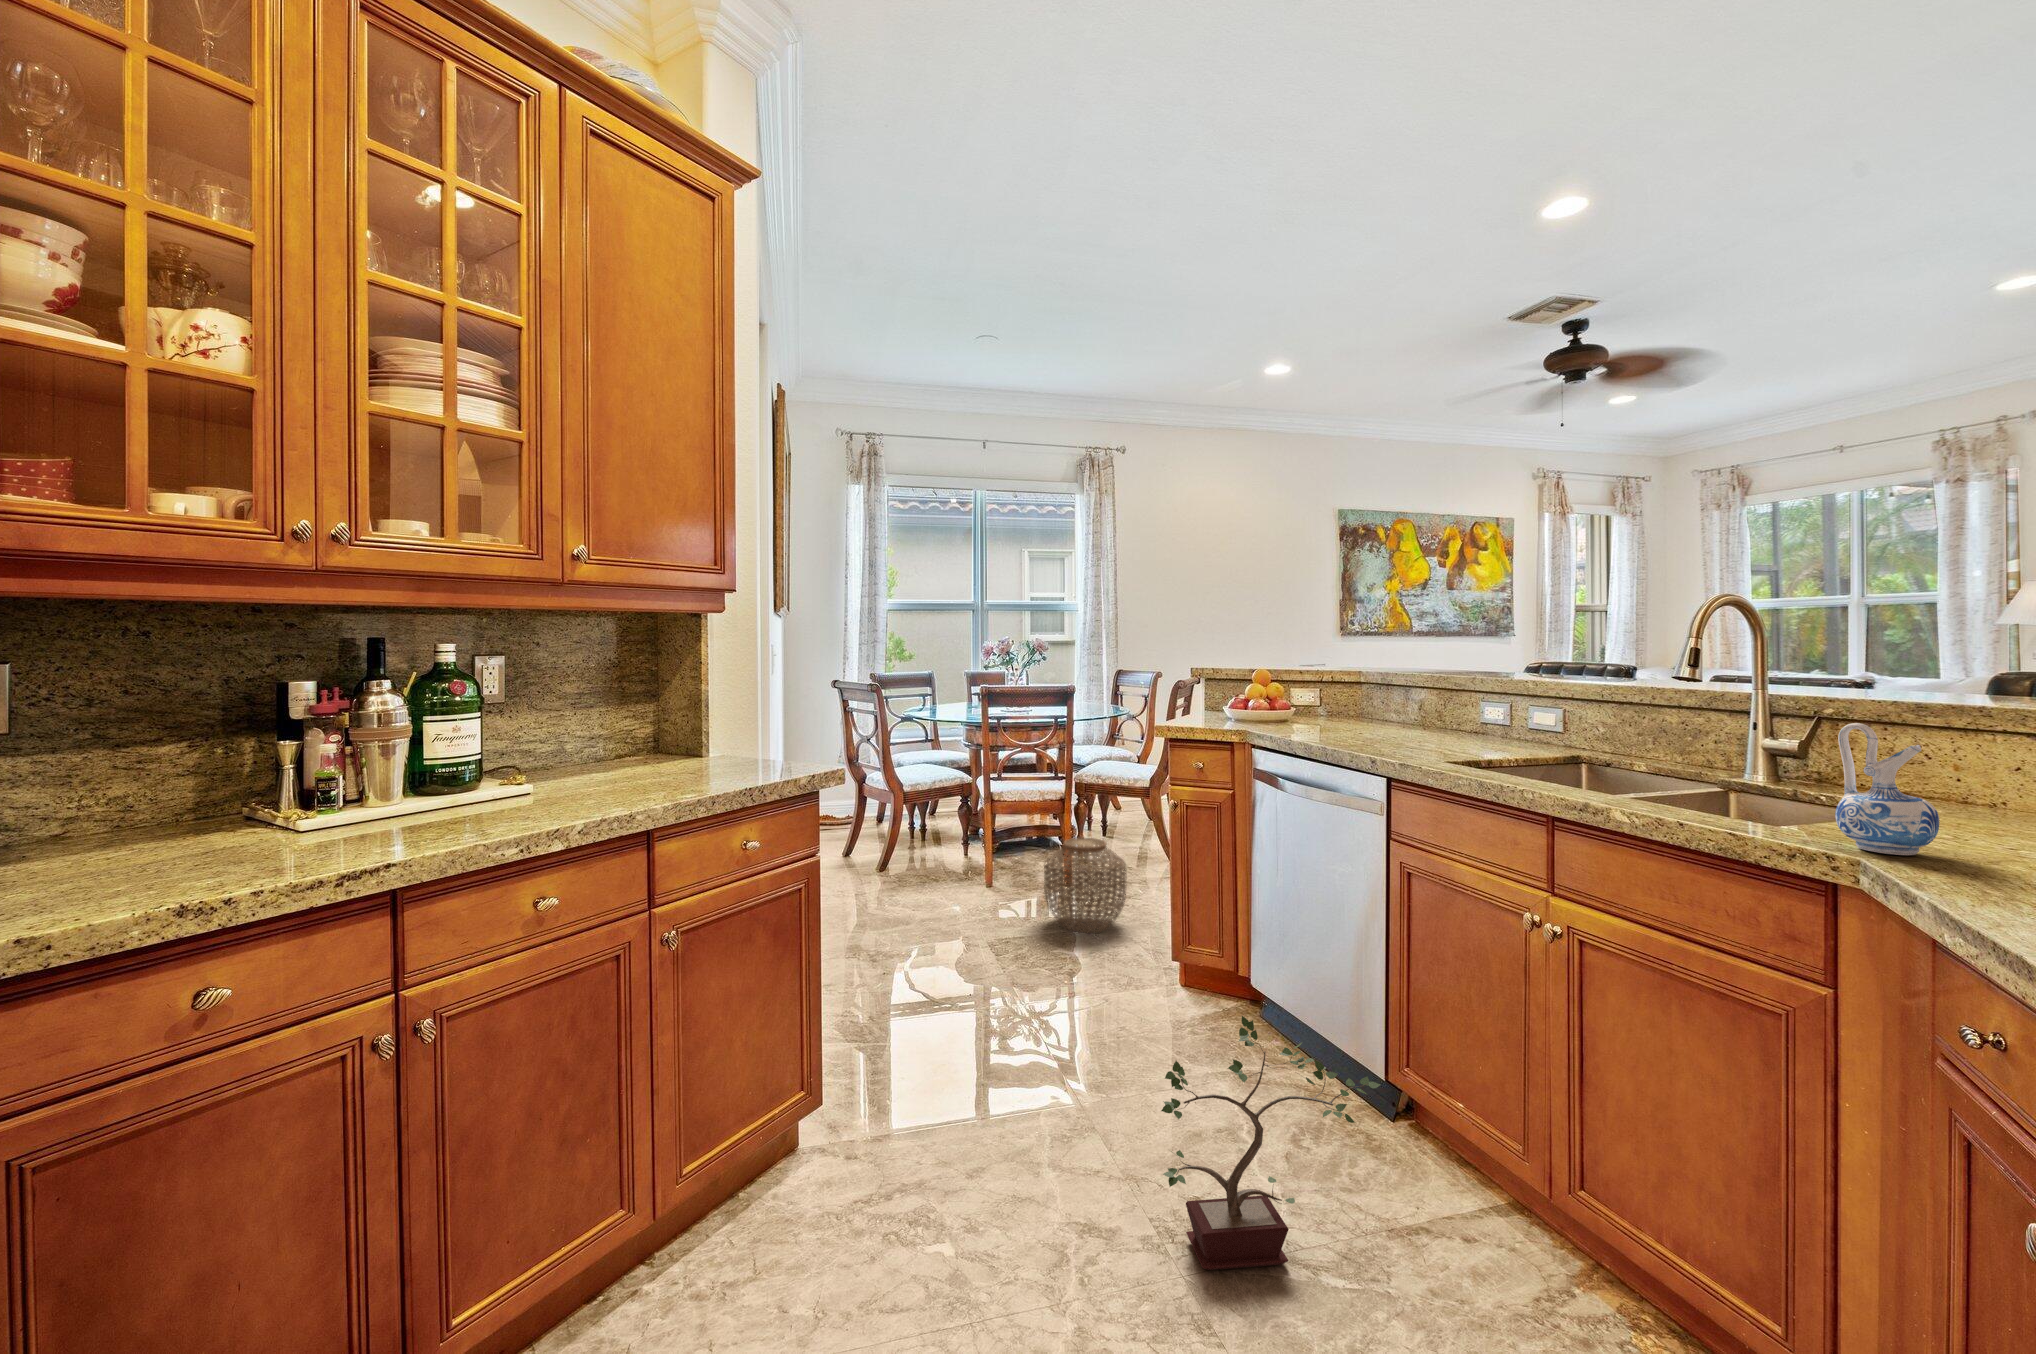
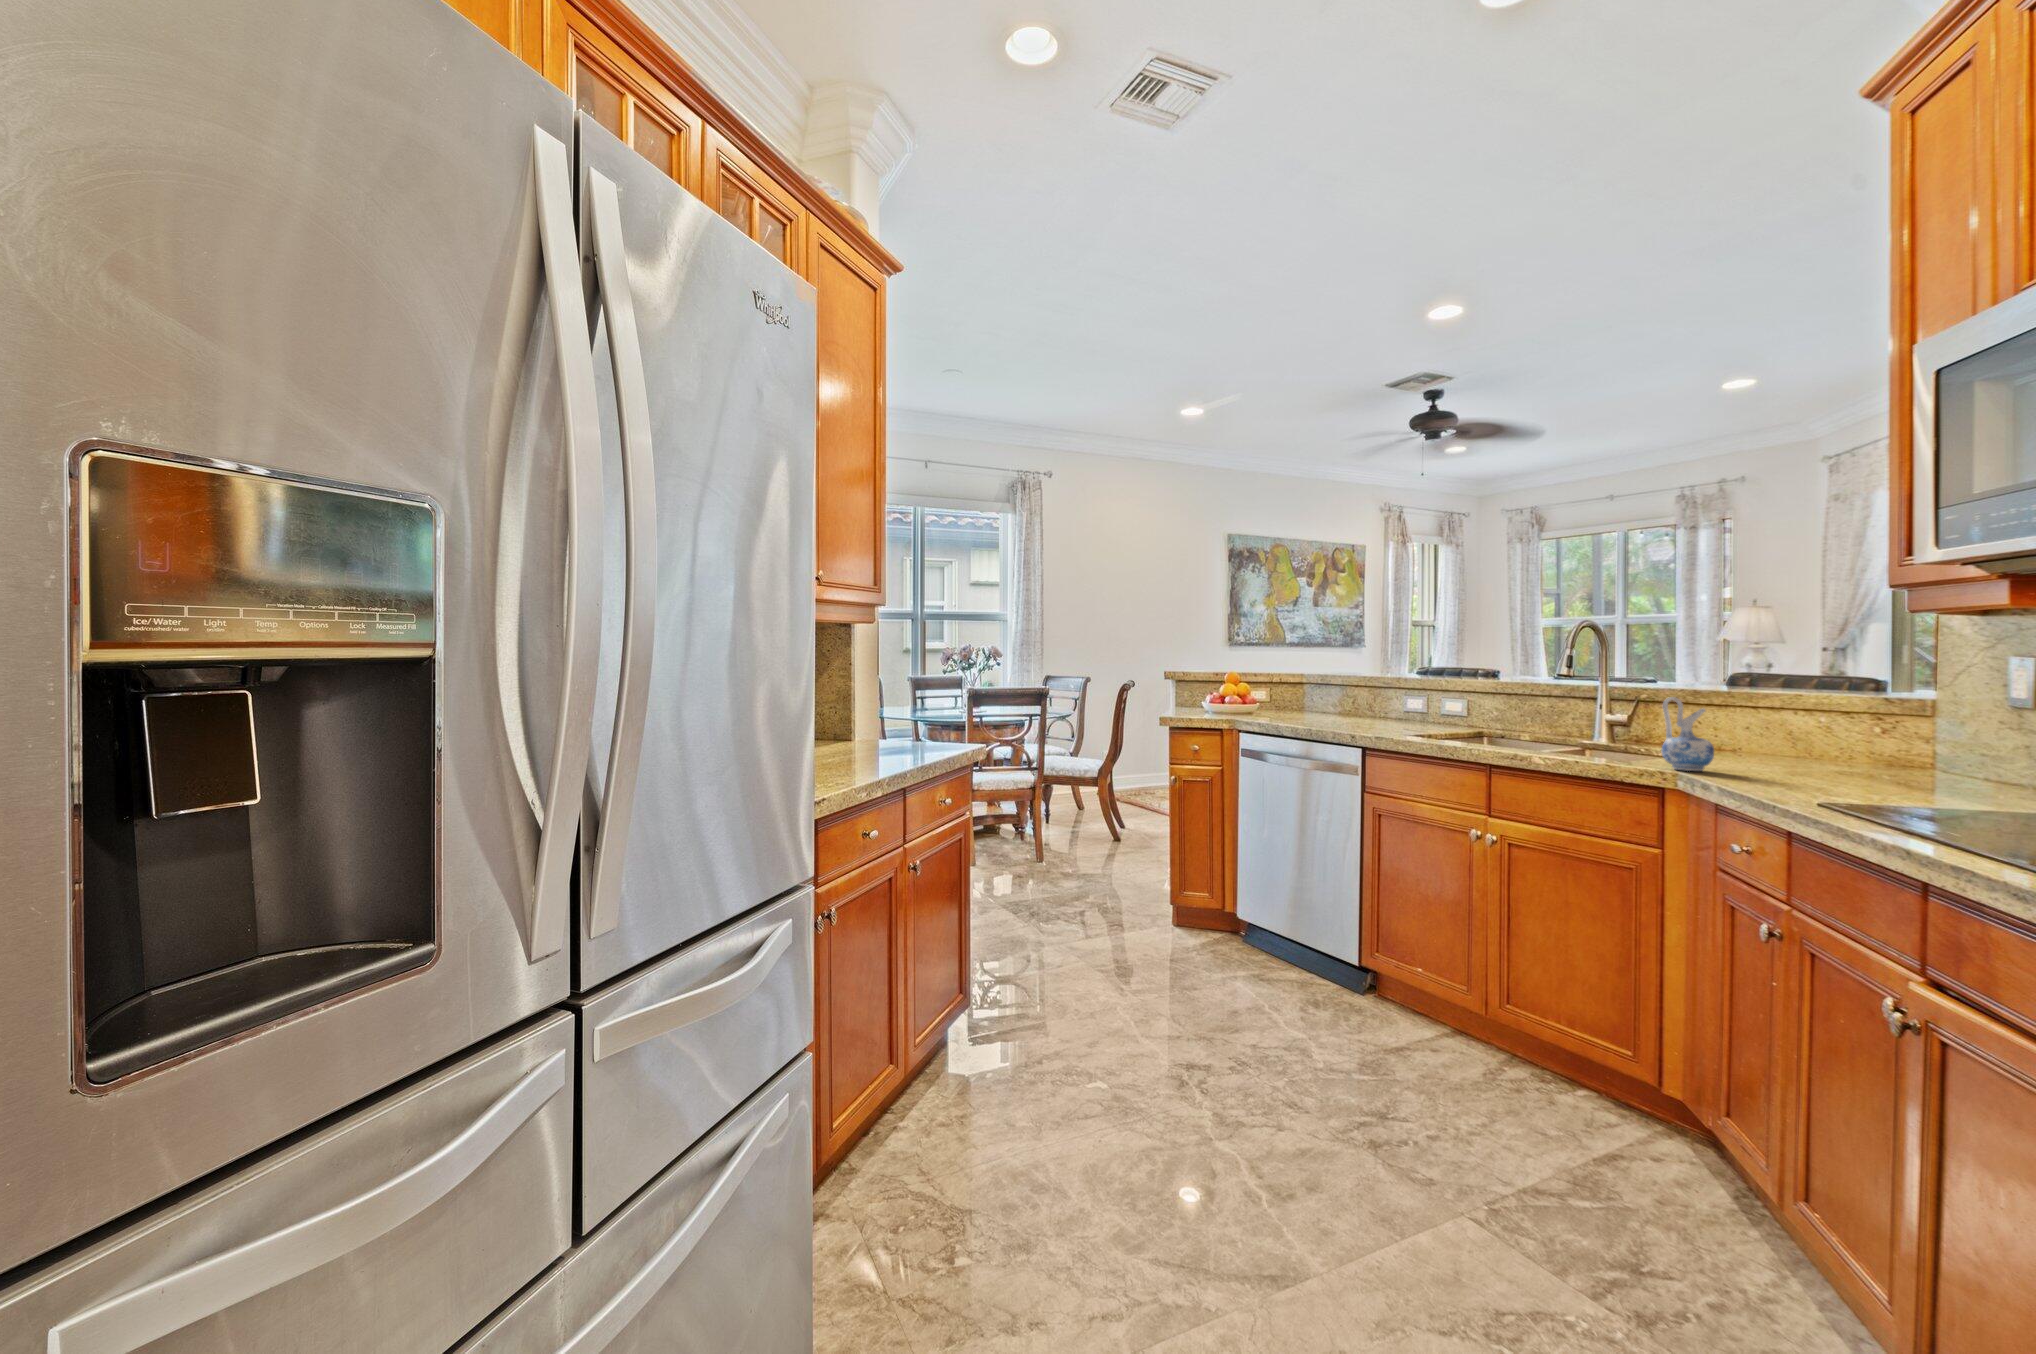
woven basket: present [1044,838,1126,933] -> none [1036,816,1106,896]
potted plant: present [1161,1016,1380,1270] -> none [1251,906,1391,1080]

